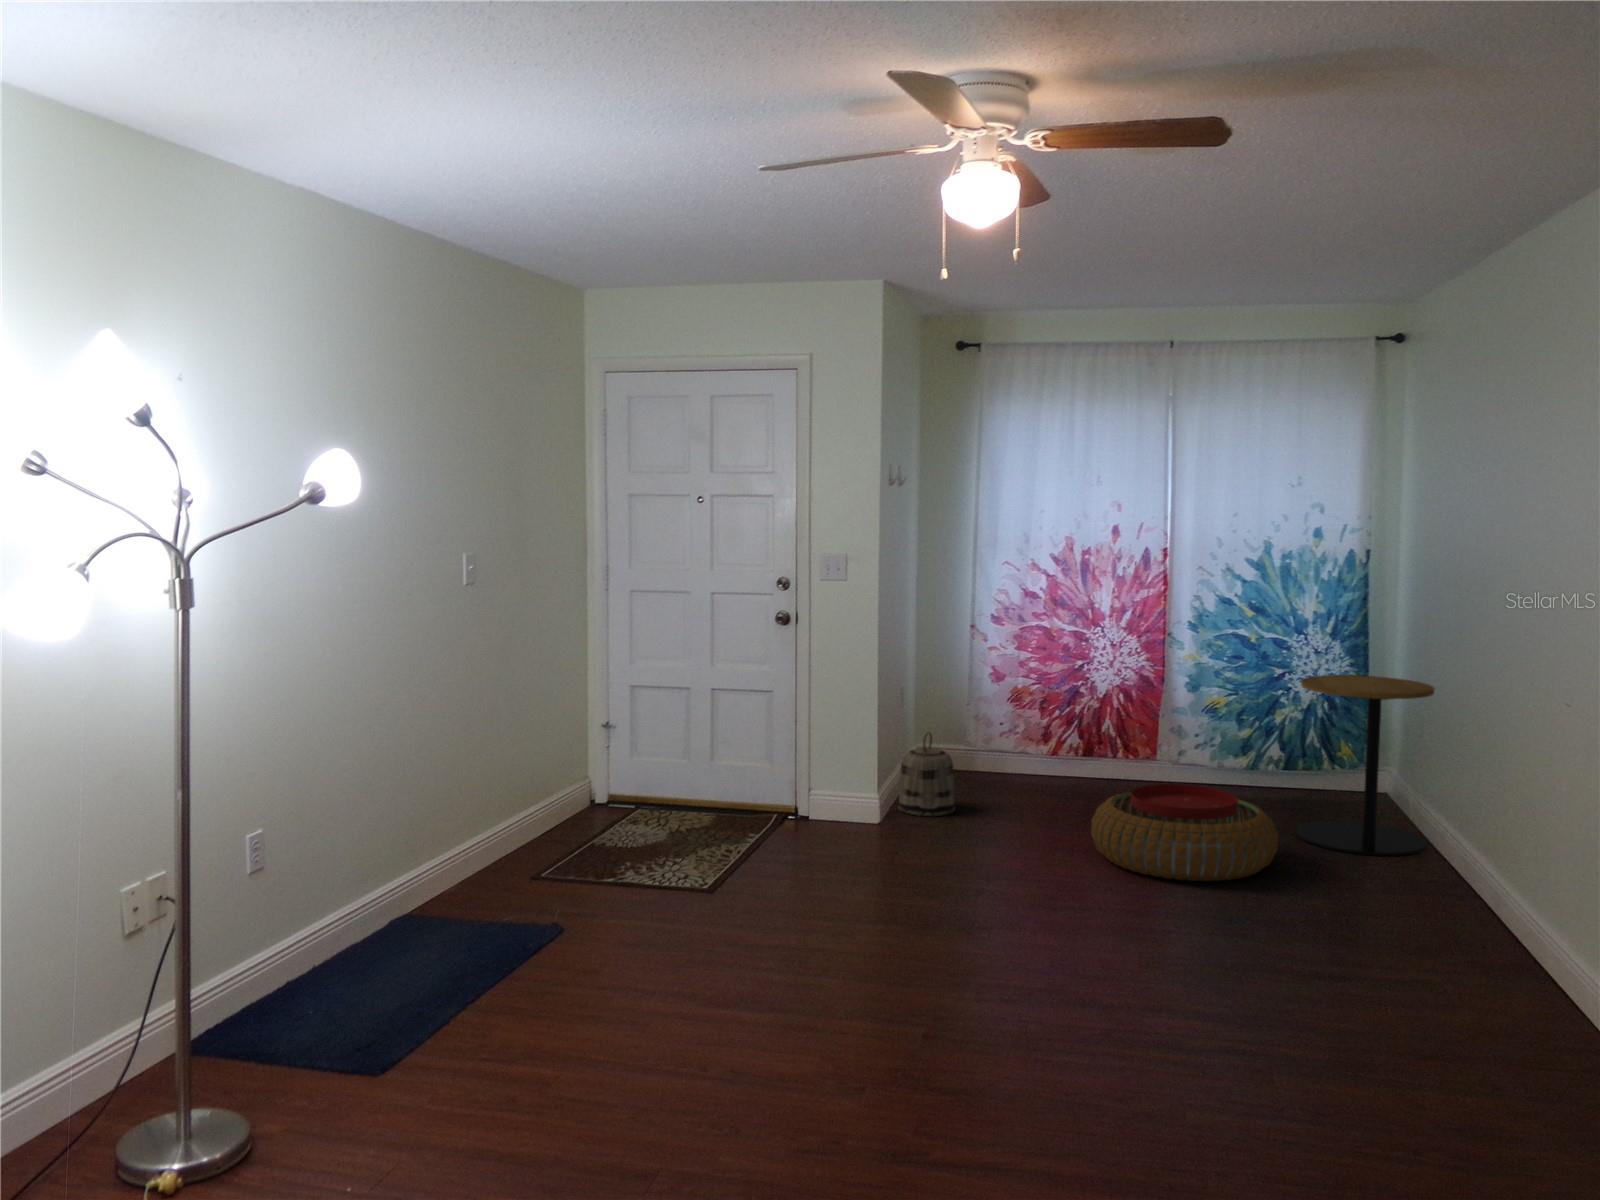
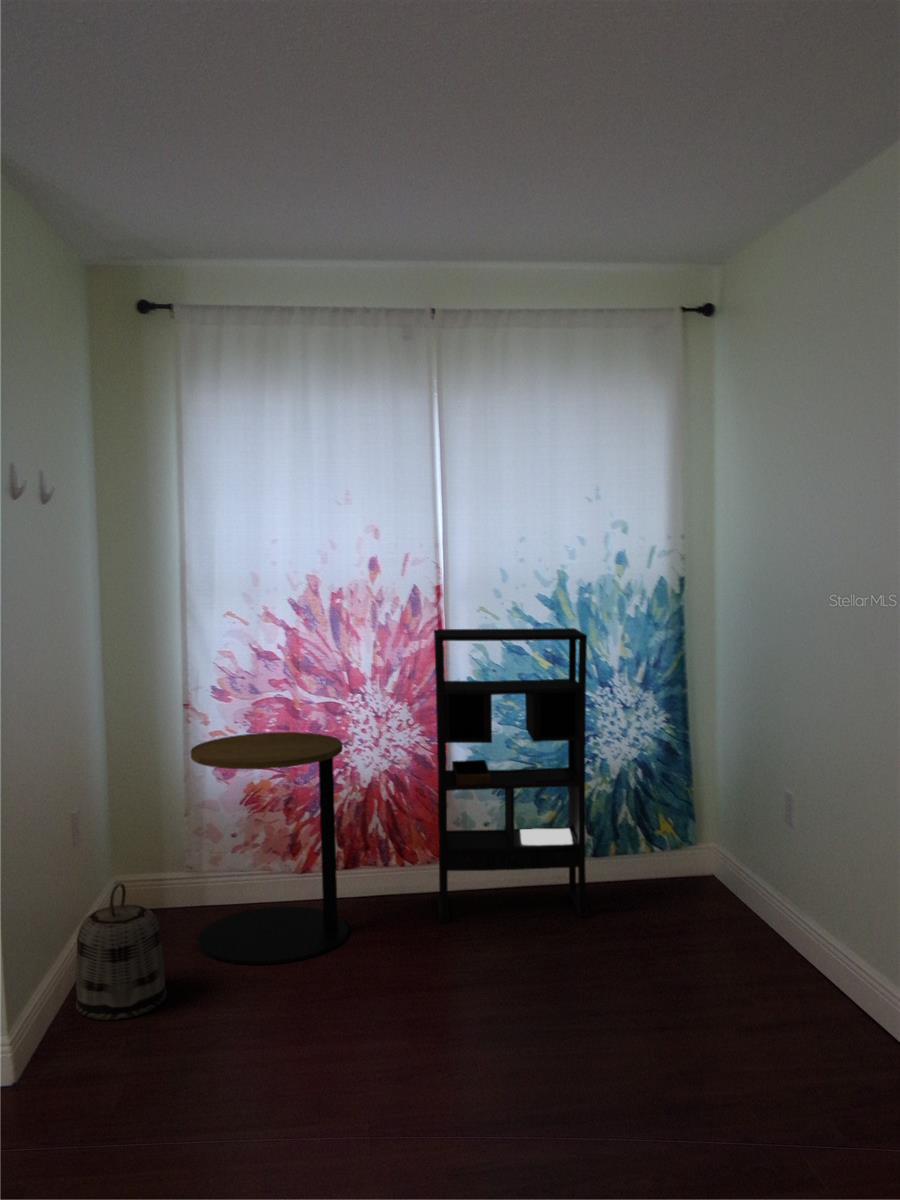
bookshelf: none [1151,582,1279,806] -> present [434,628,589,922]
side table: present [1296,675,1434,856] -> present [191,732,348,965]
pouf: present [1091,784,1278,881] -> none [377,936,653,1122]

